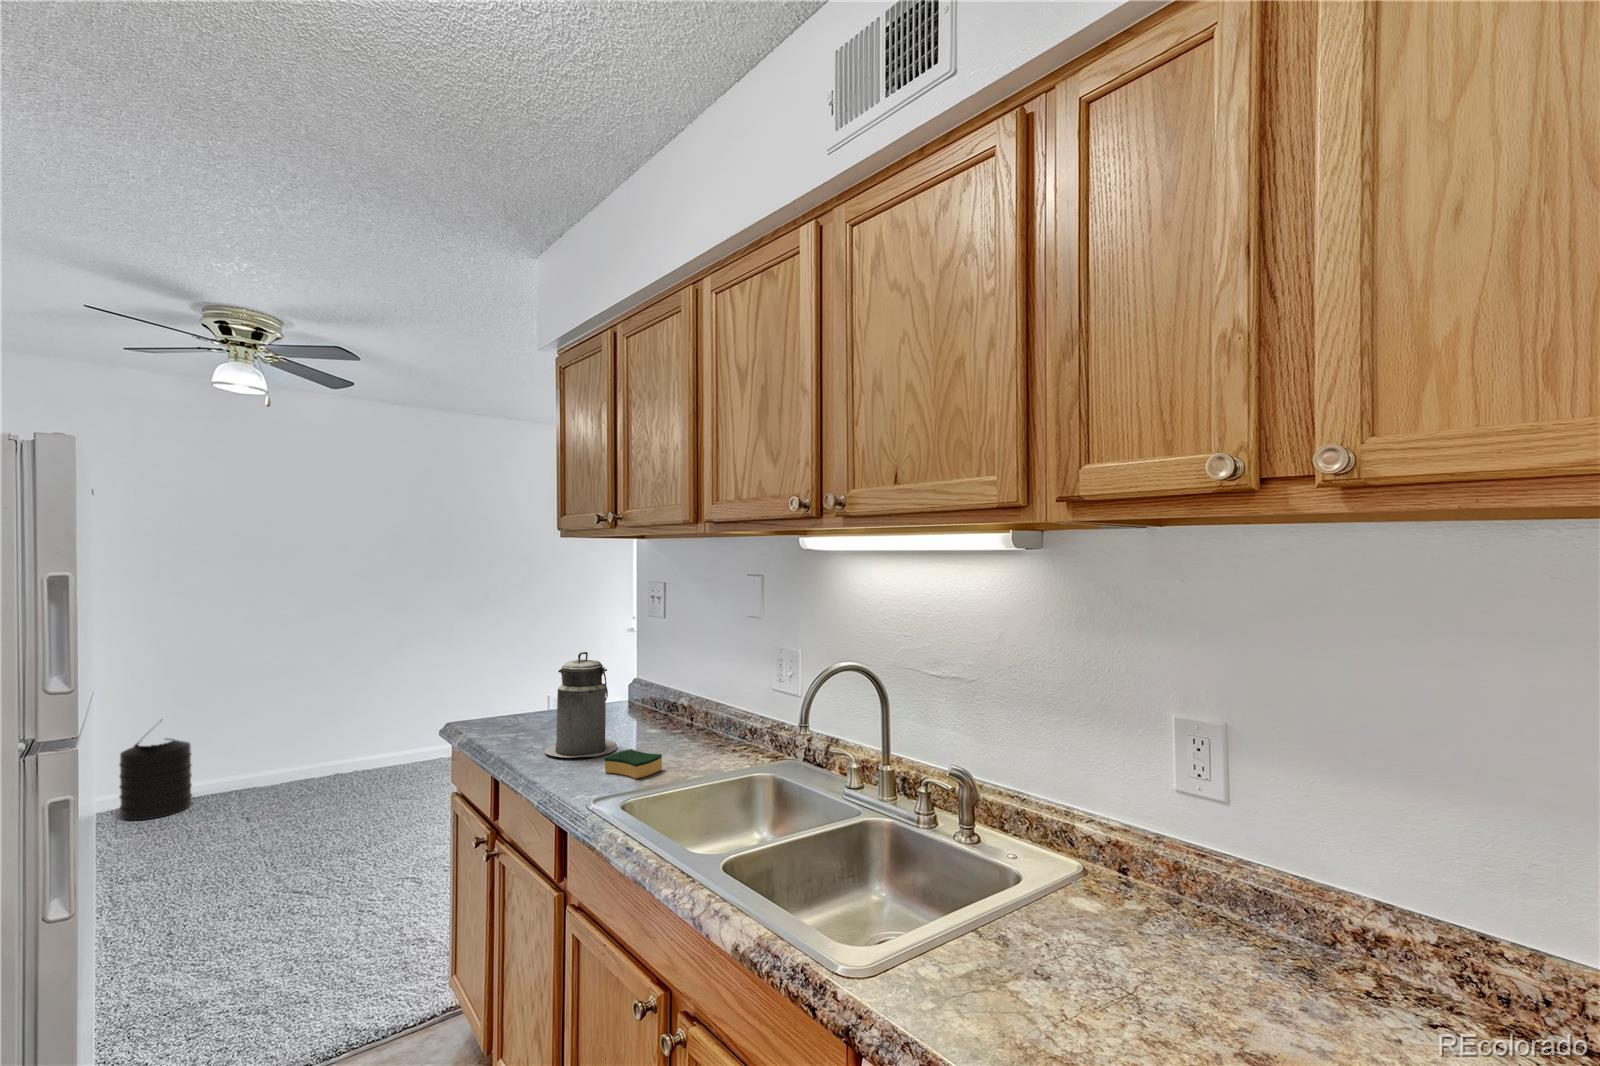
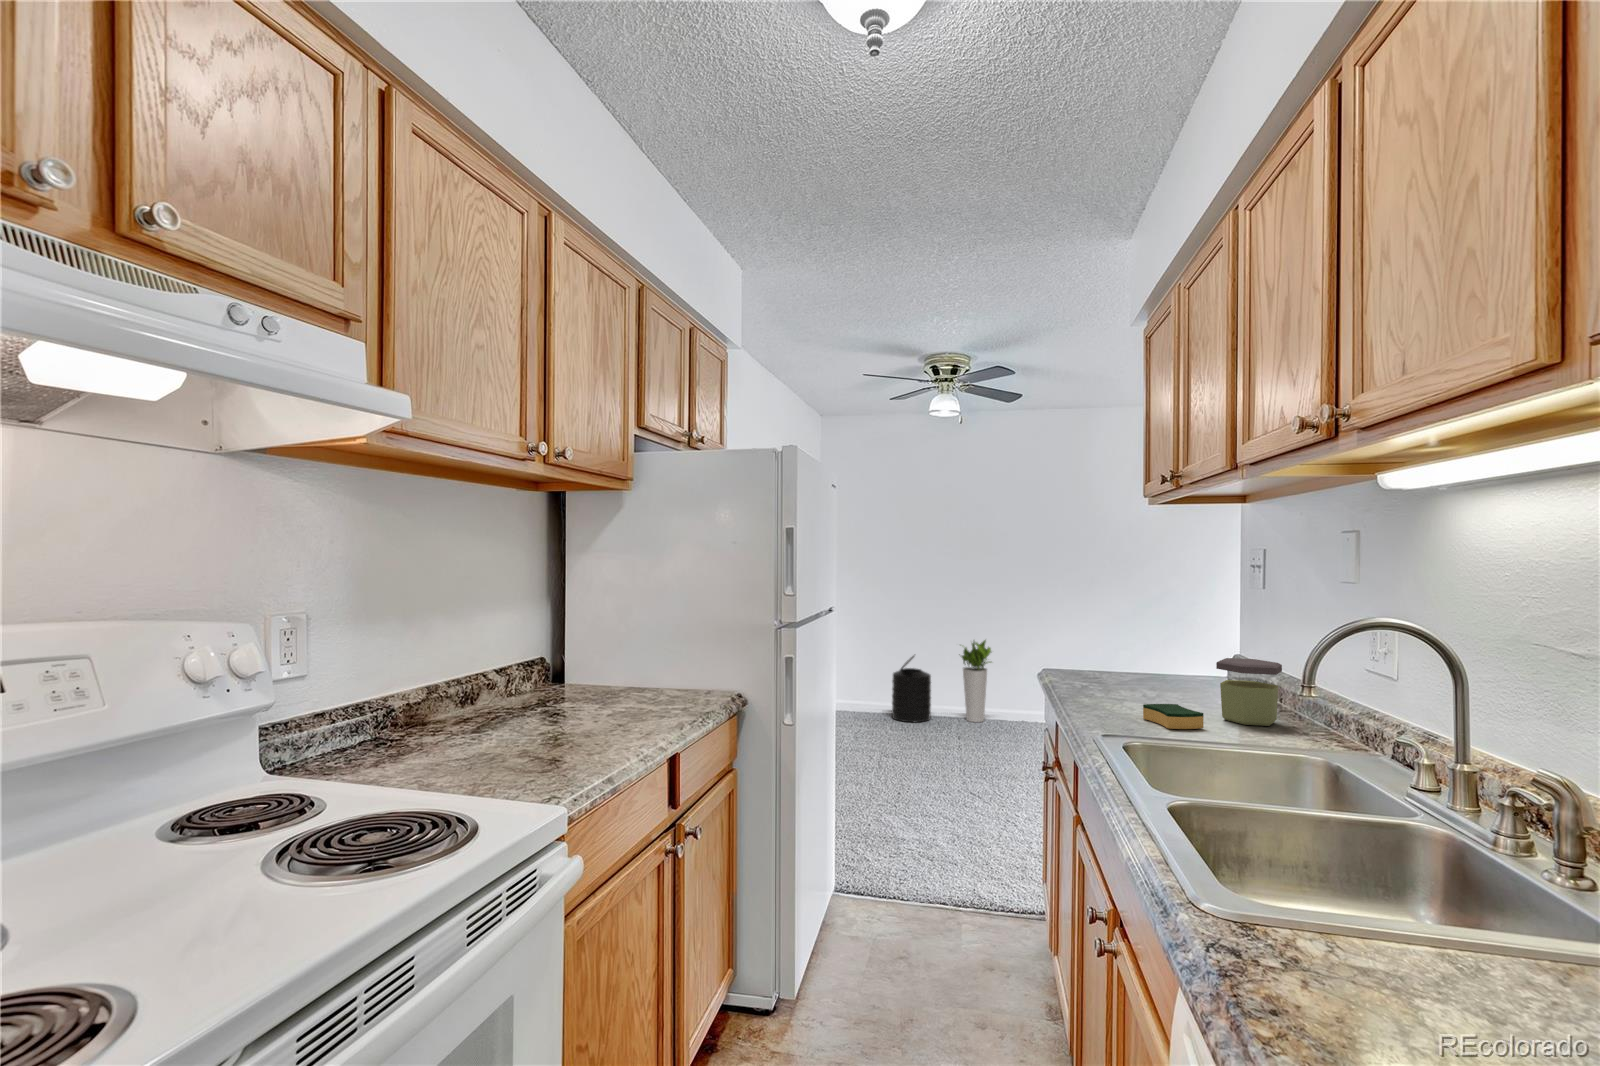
canister: present [545,652,617,758] -> none [1104,607,1178,708]
planter: none [231,680,289,793] -> present [962,640,991,722]
jar: none [660,690,709,755] -> present [1216,658,1282,726]

